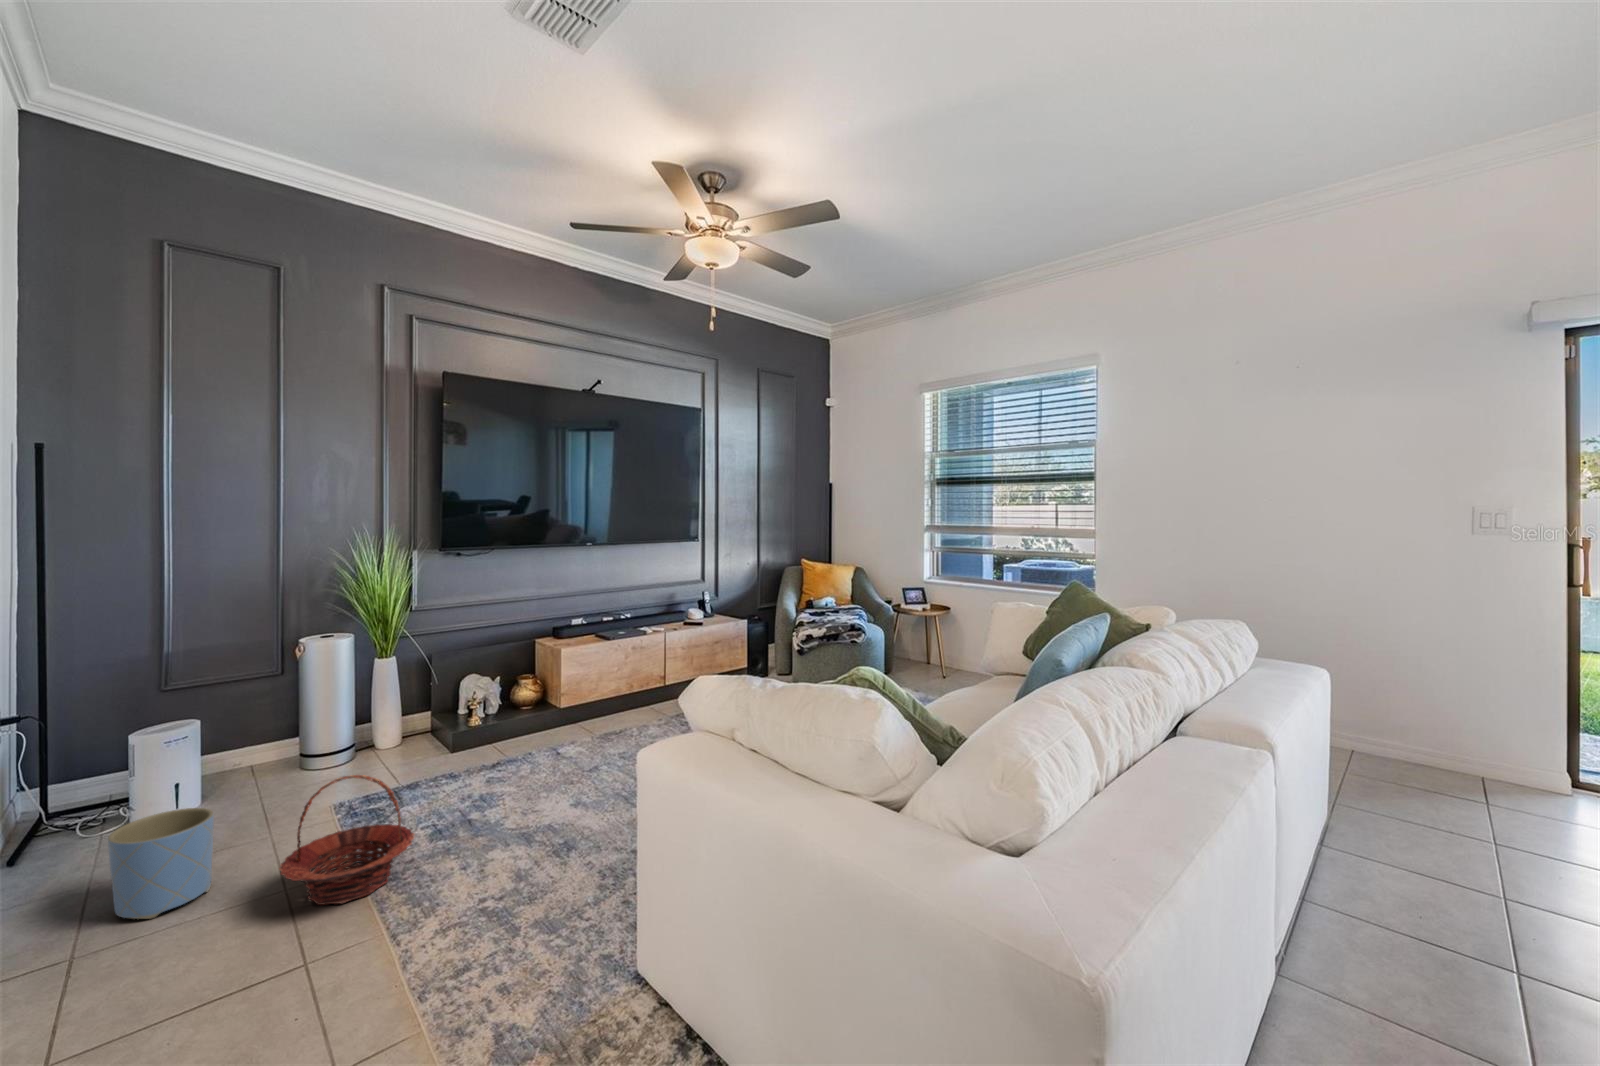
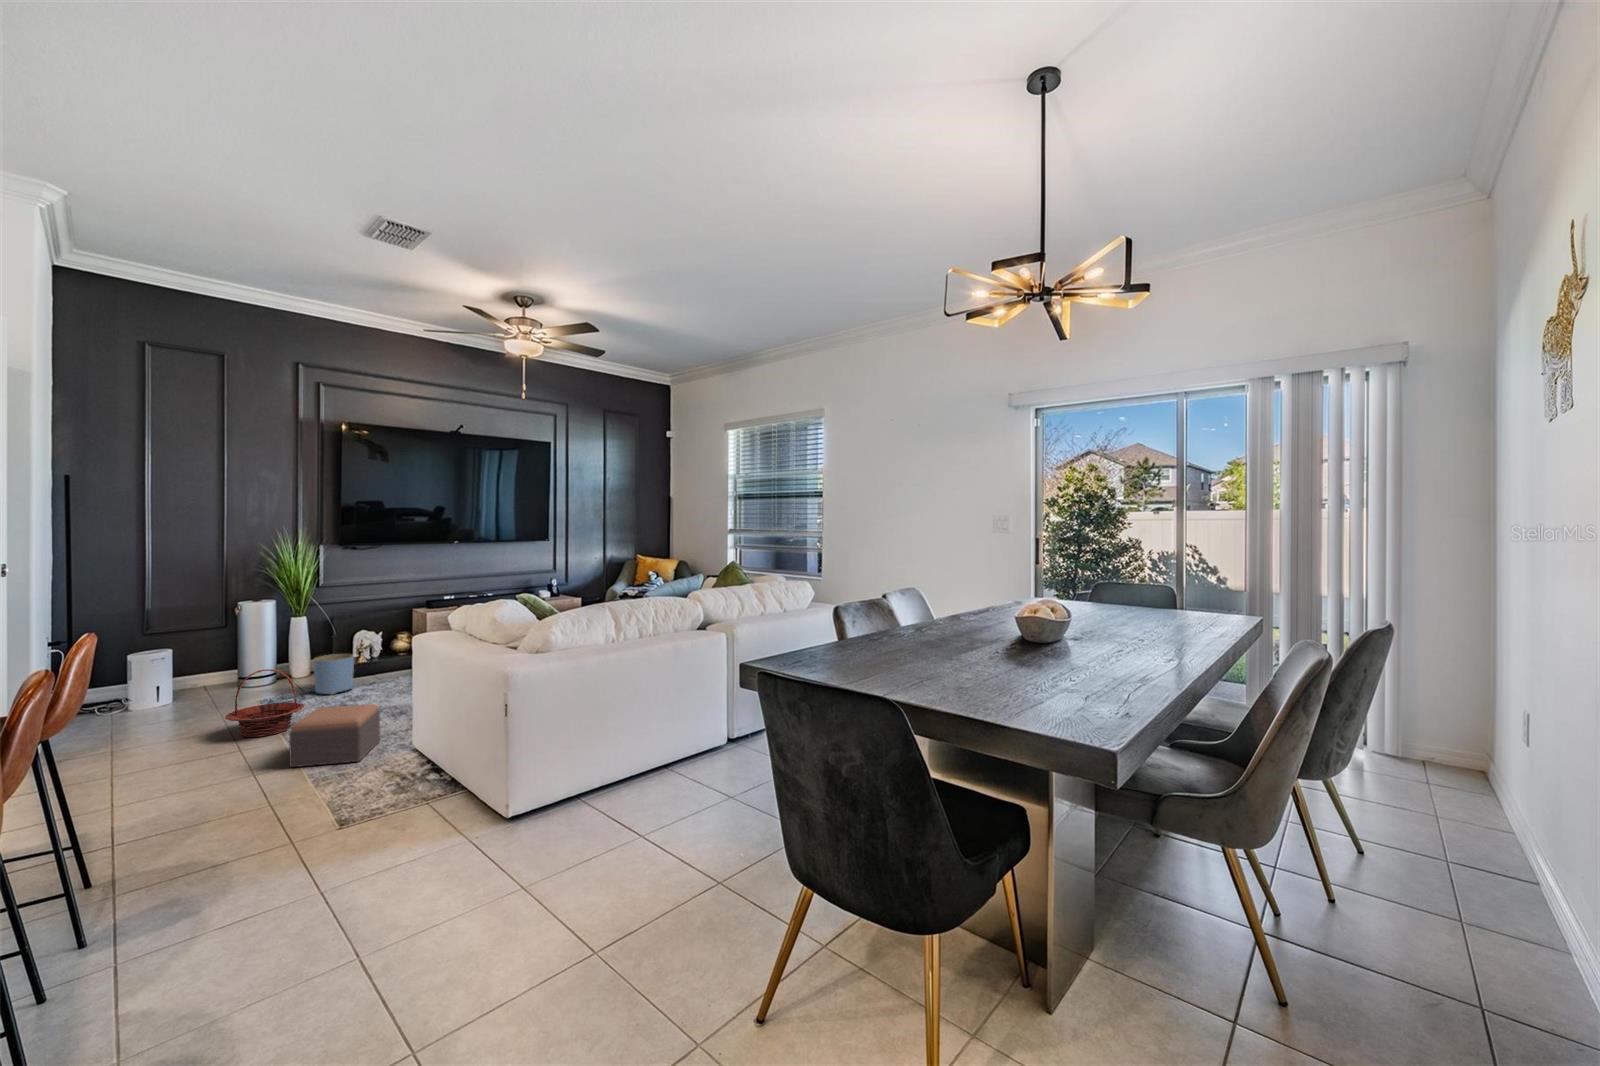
planter: present [108,808,214,919] -> present [313,654,354,694]
footstool: none [408,854,561,1018] -> present [289,704,380,767]

